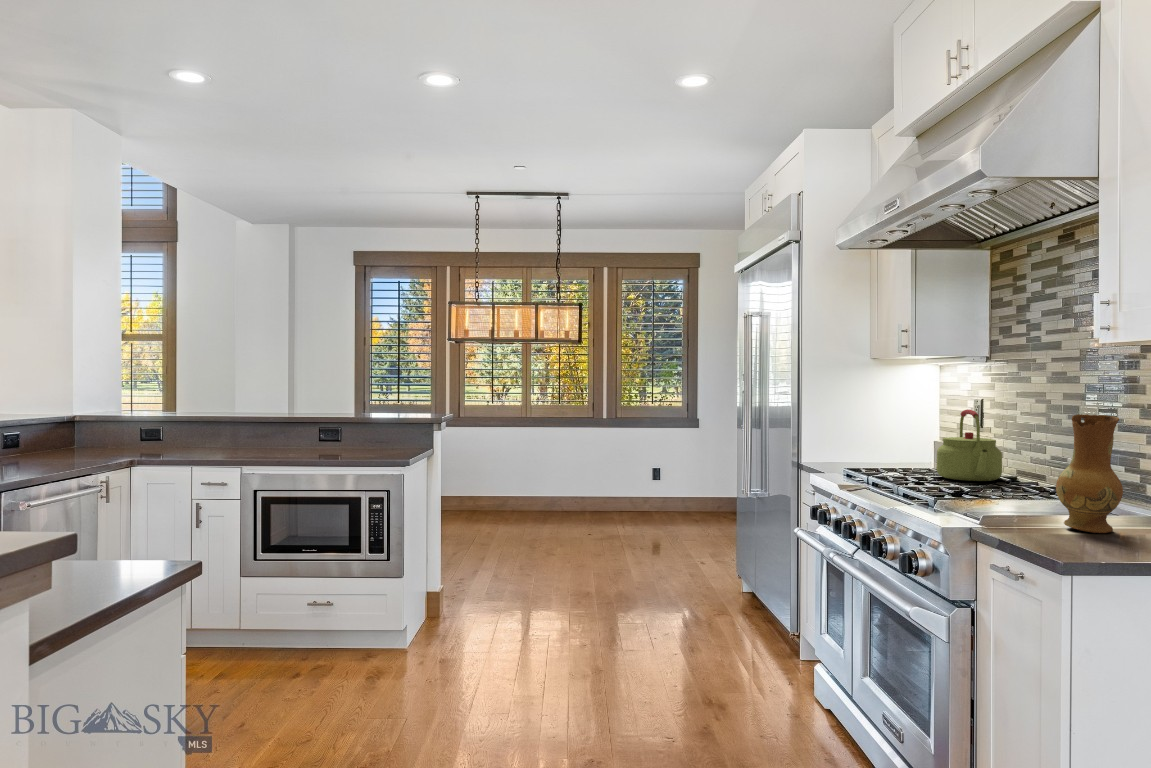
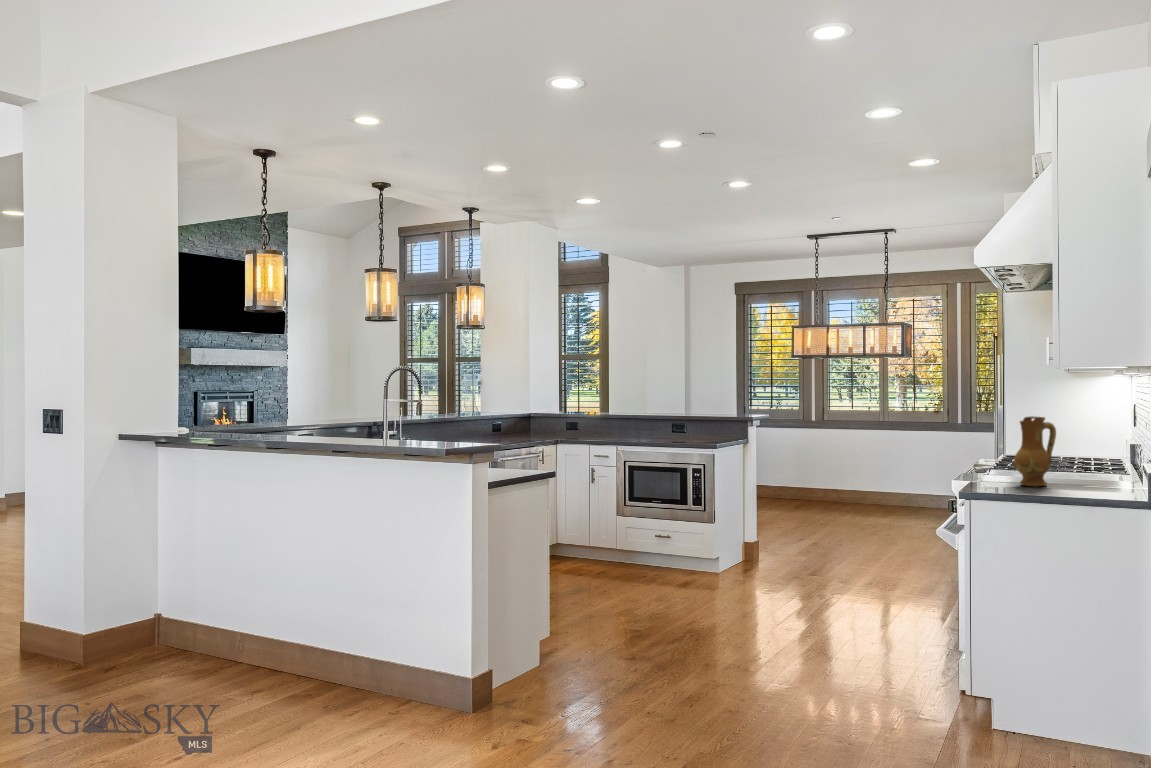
kettle: present [936,409,1002,481] -> none [1064,414,1114,467]

